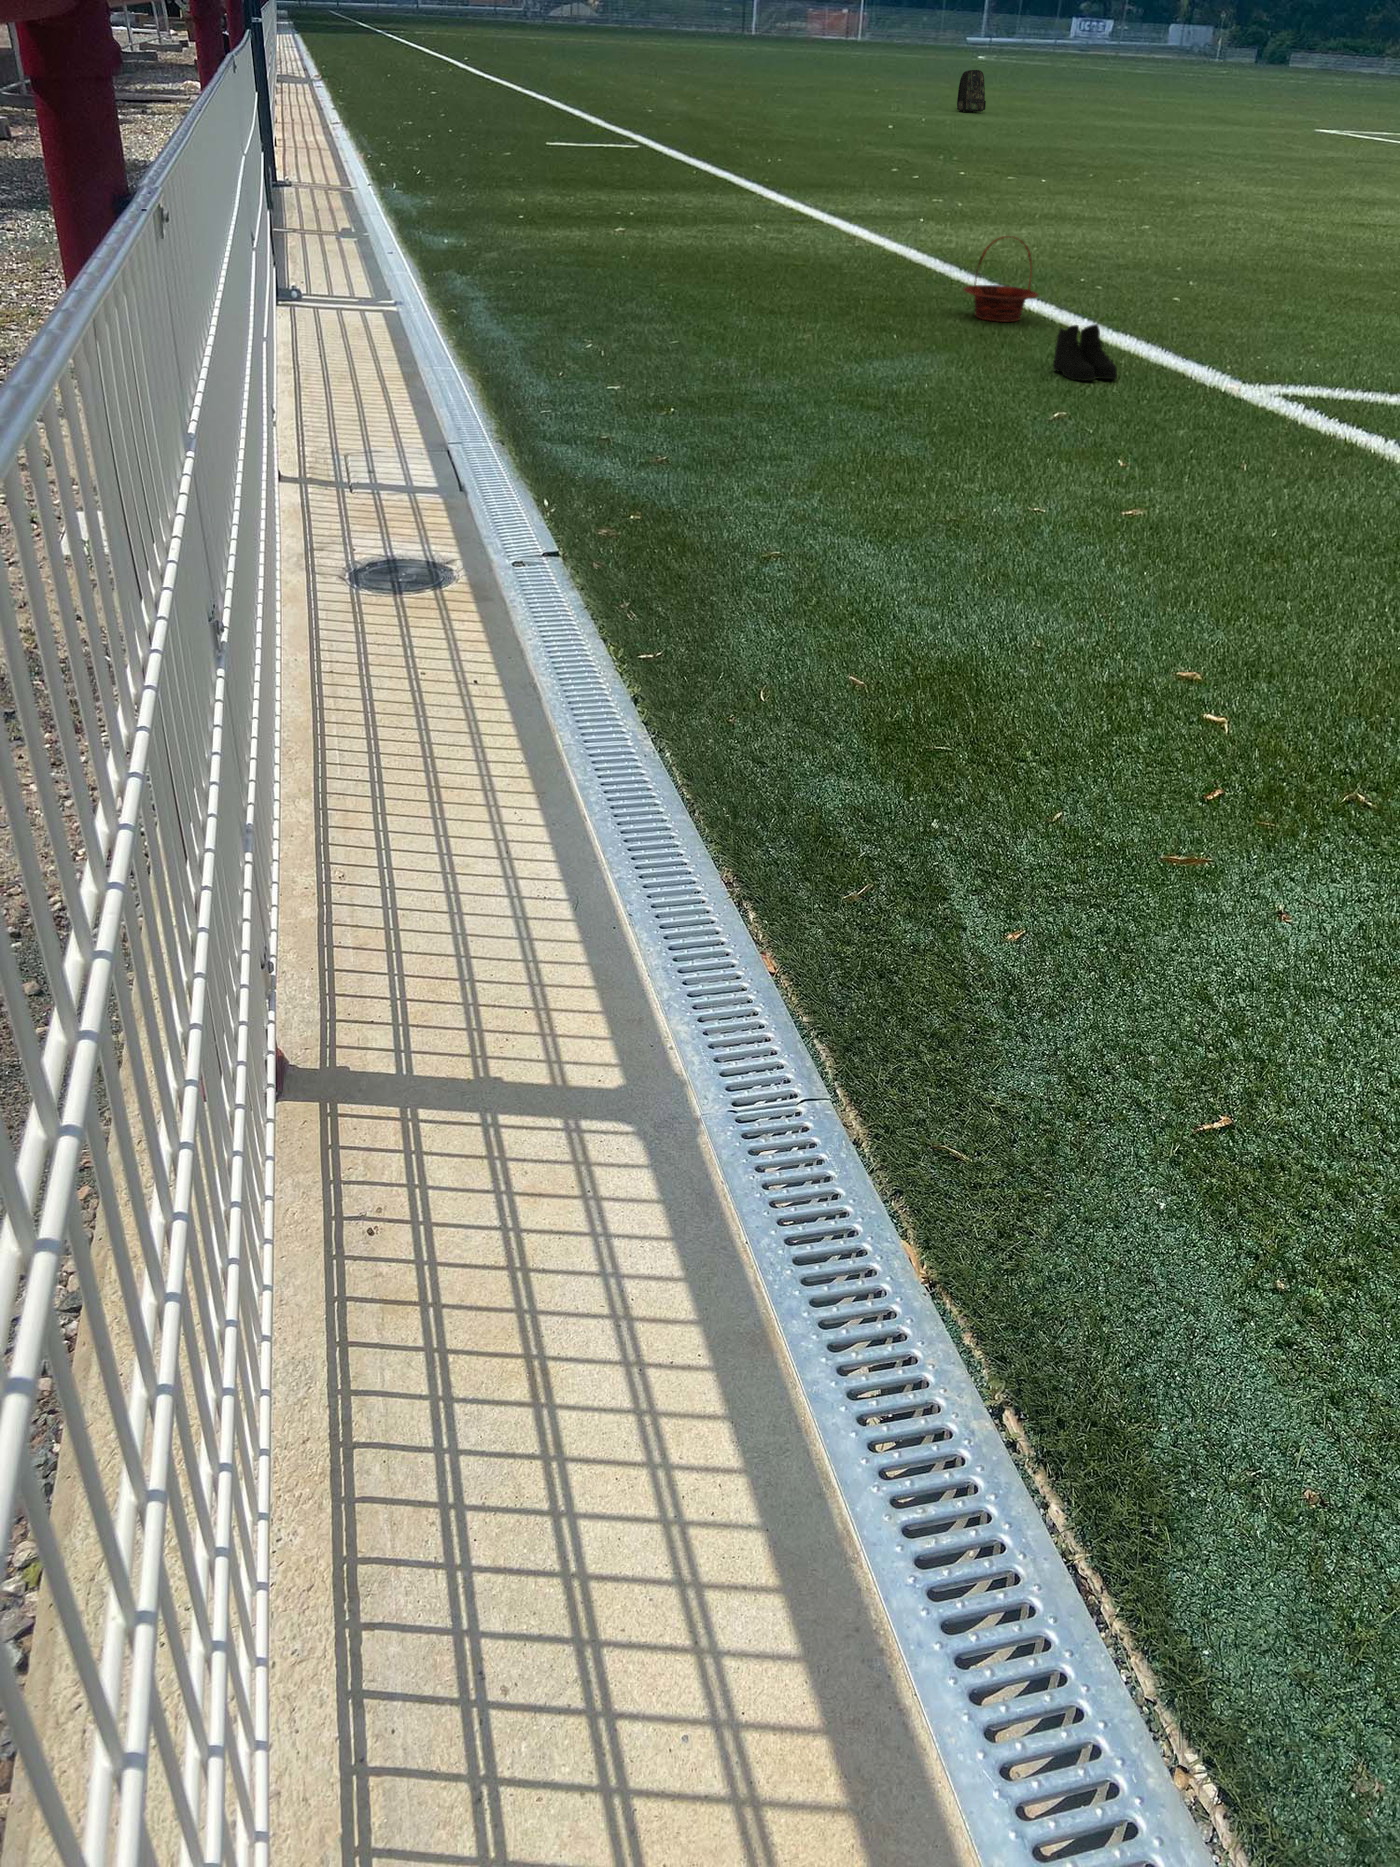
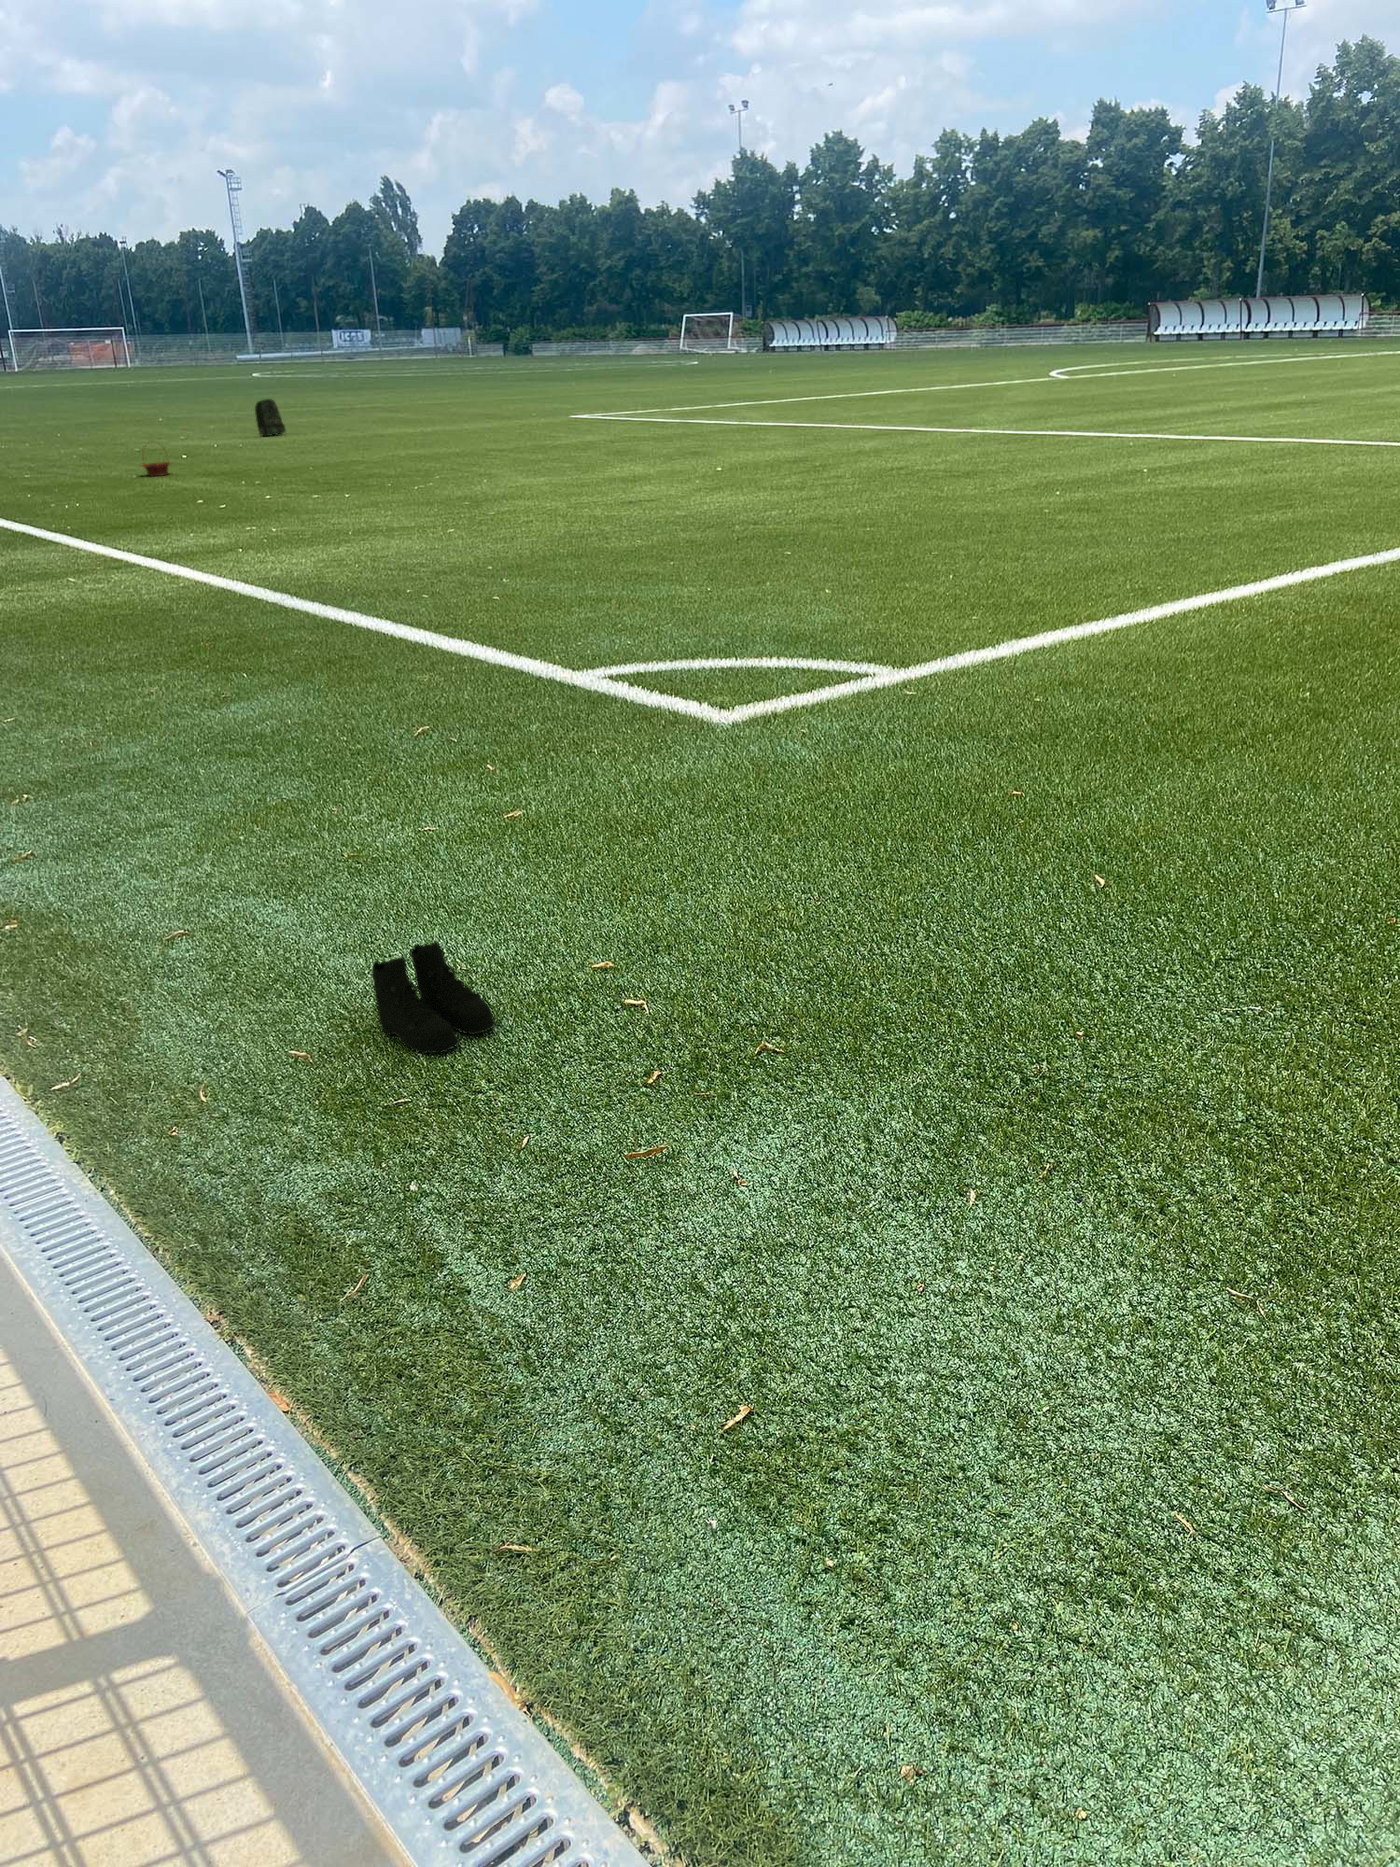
basket: present [963,236,1038,322] -> present [142,452,171,476]
boots: present [1053,324,1117,381] -> present [371,941,495,1054]

